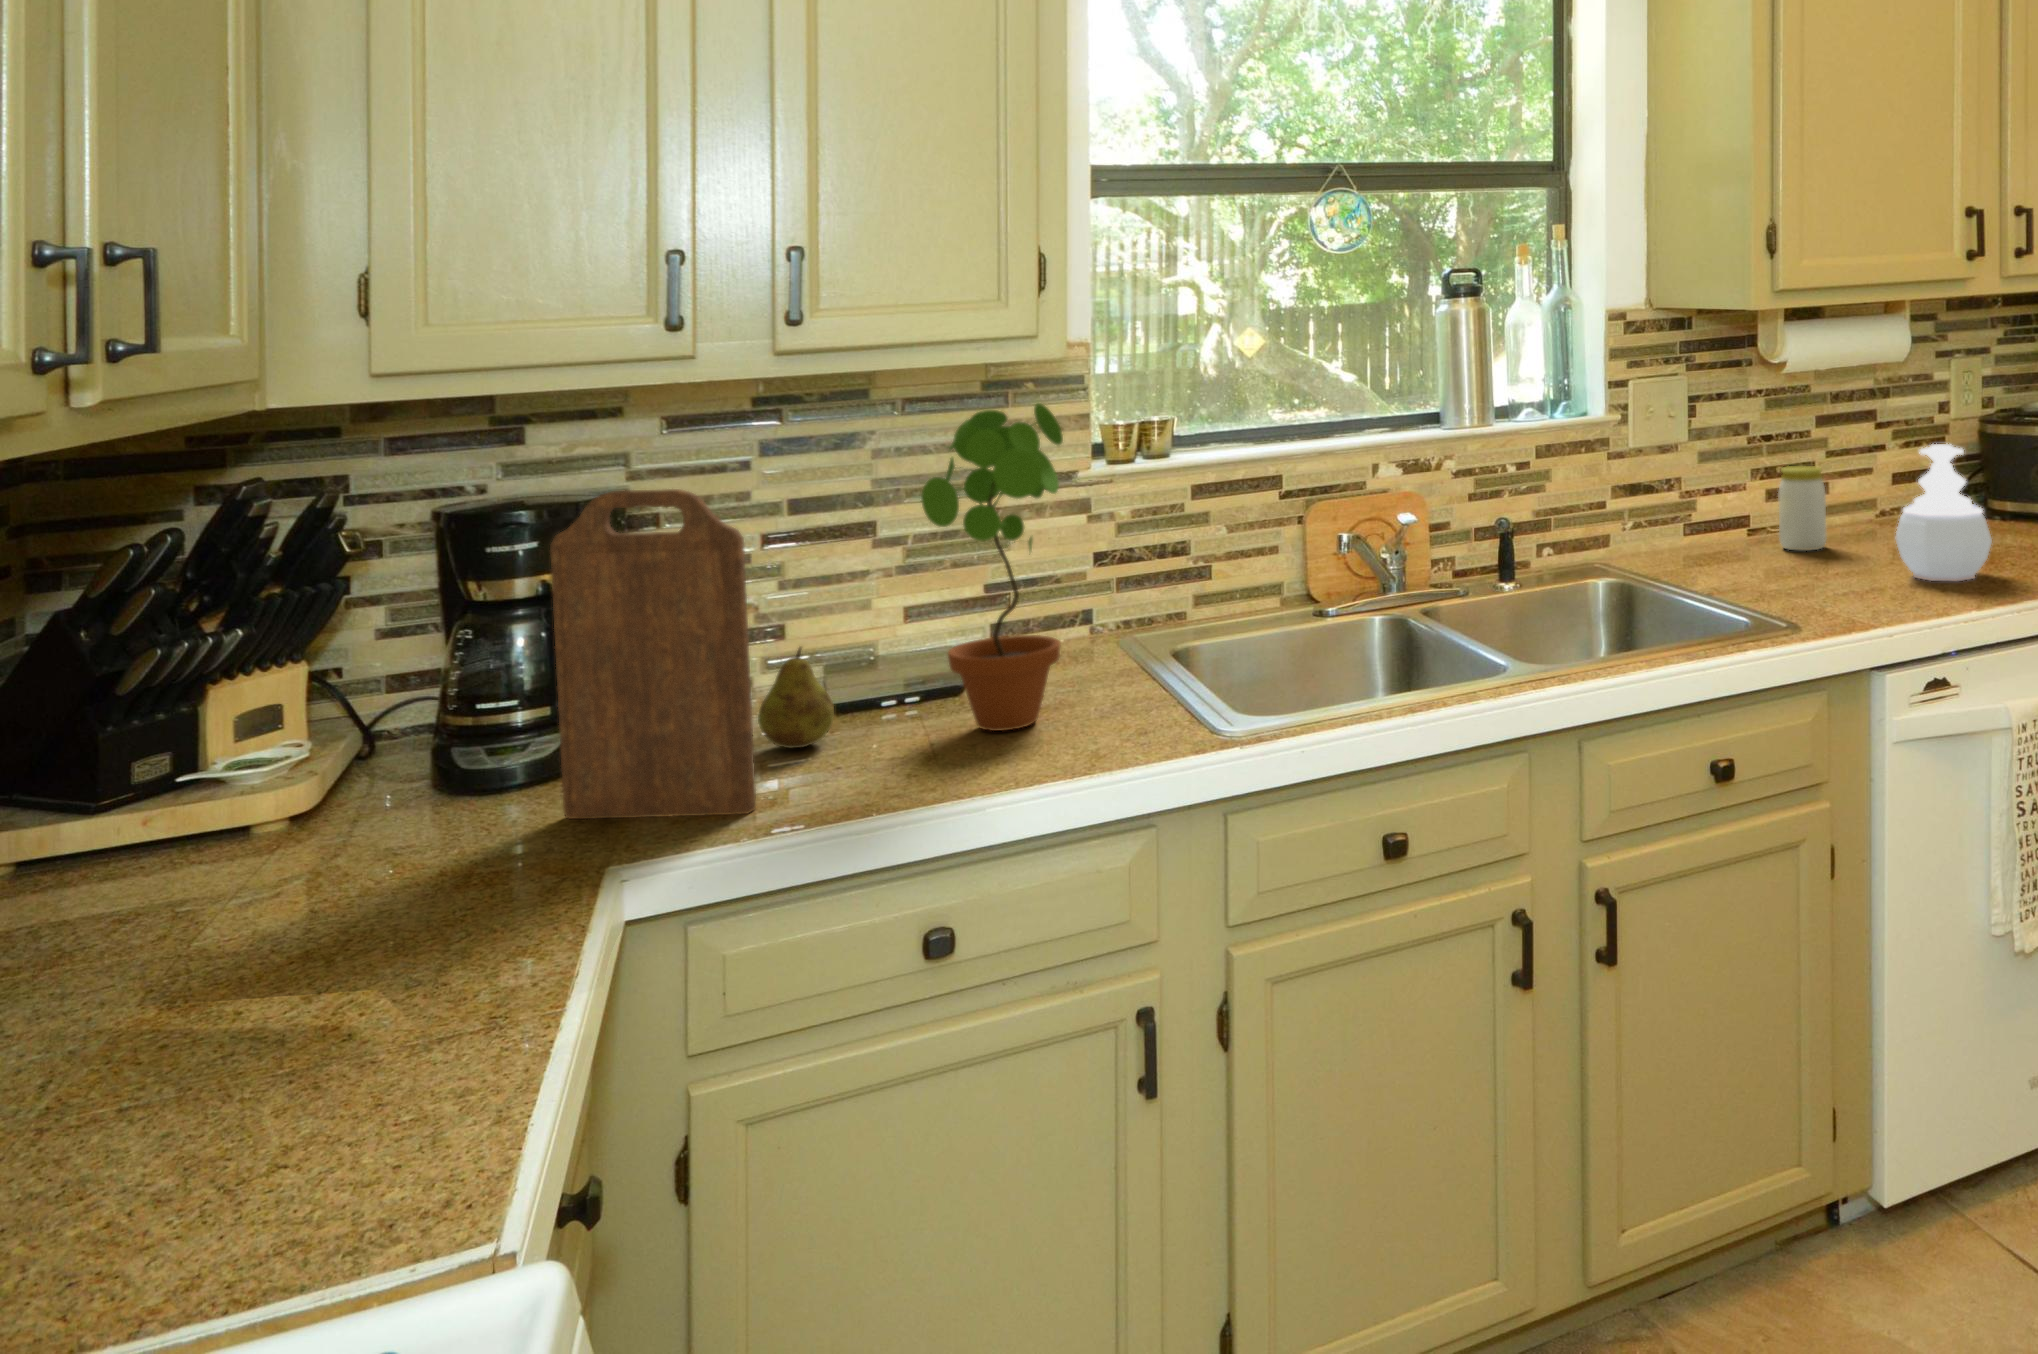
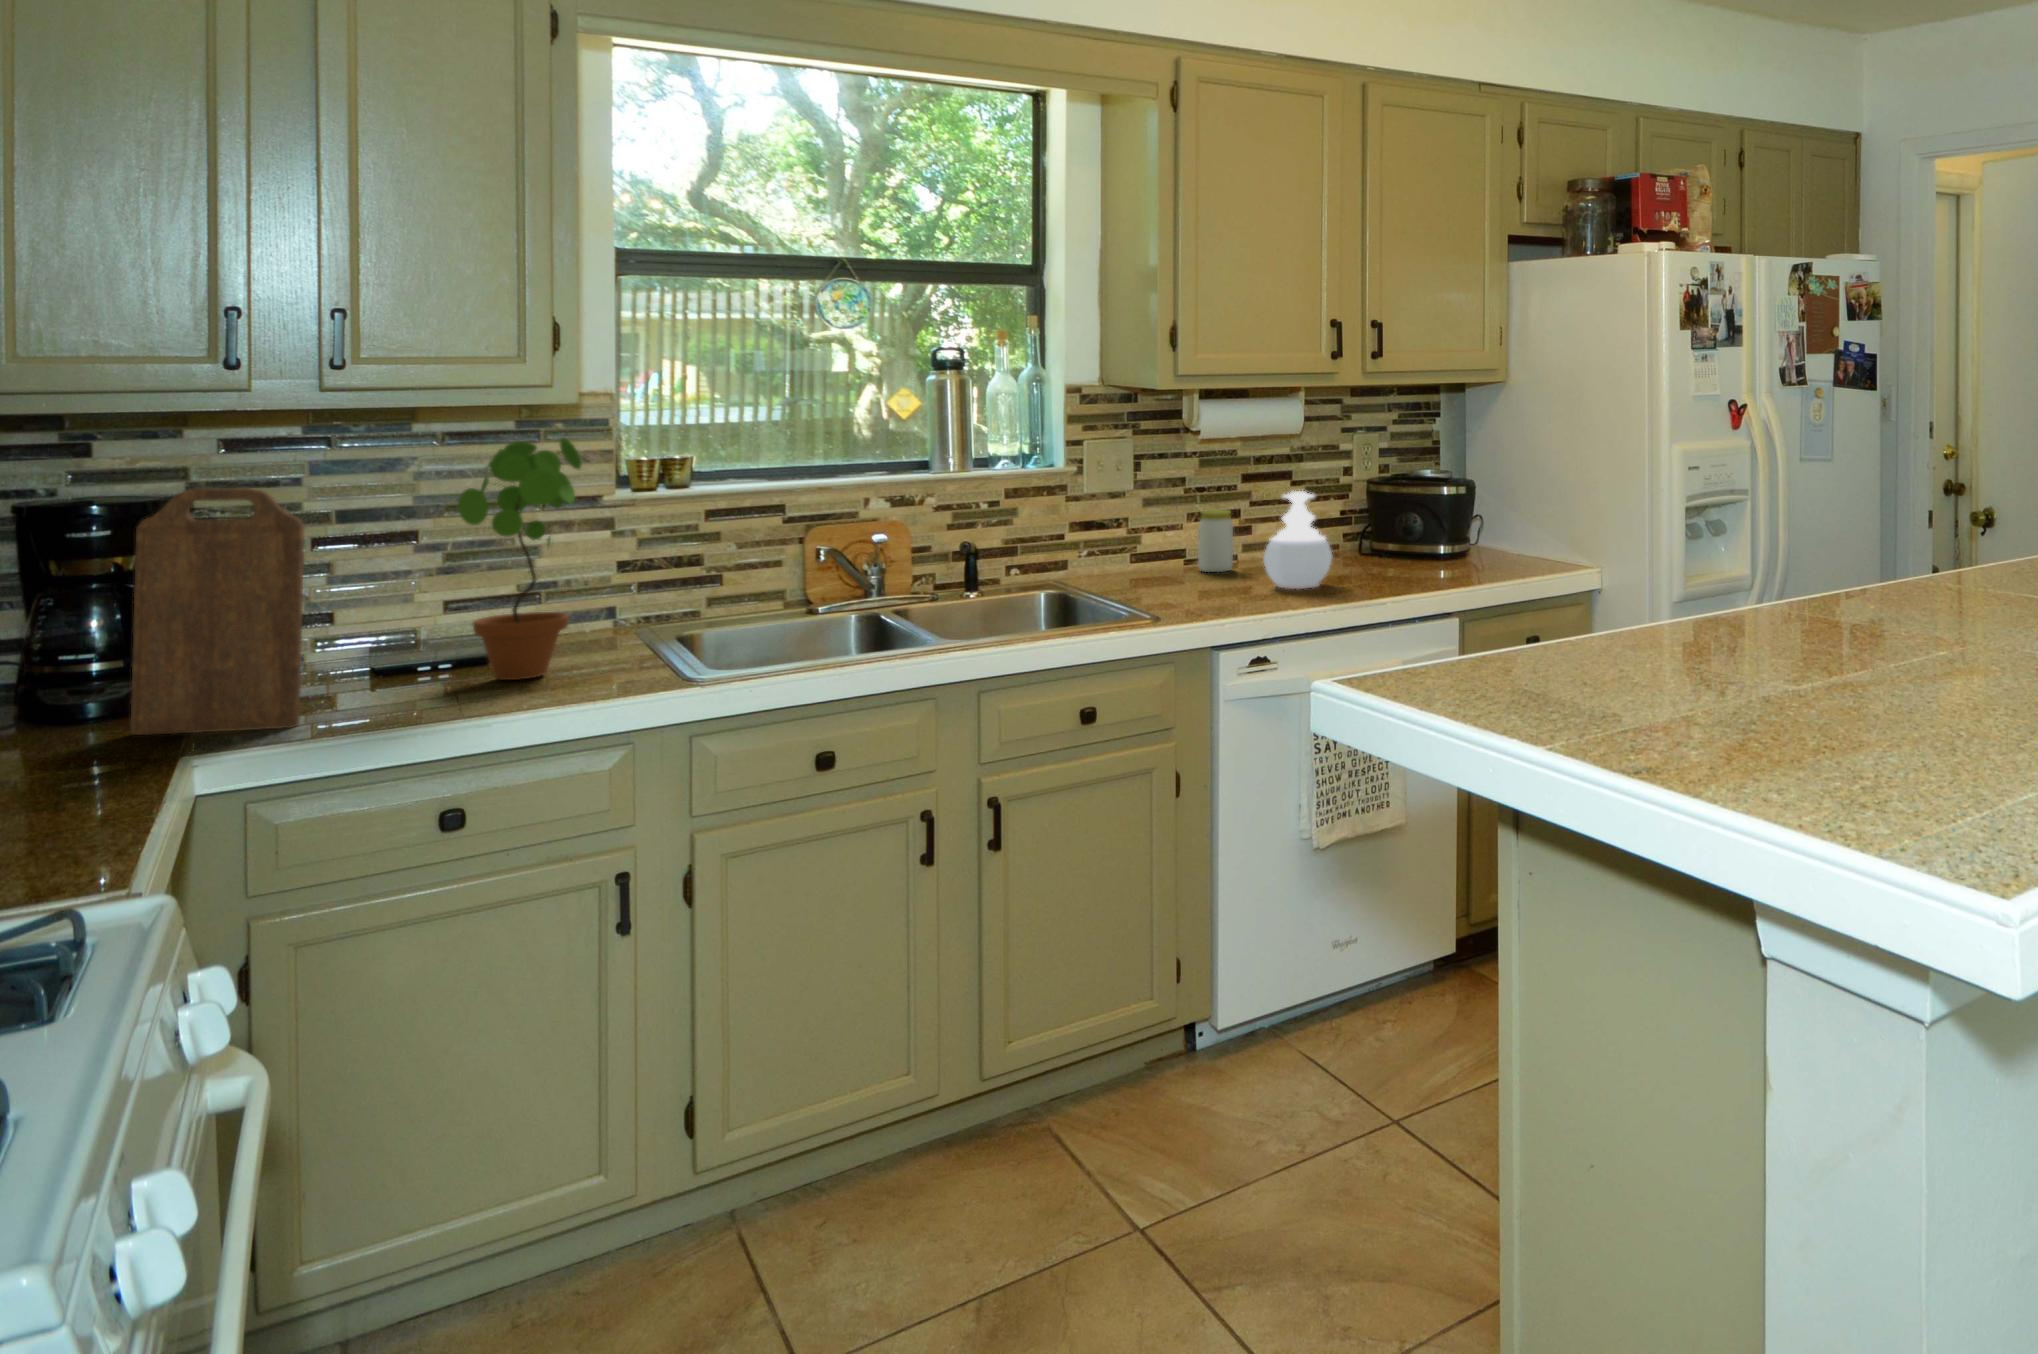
fruit: present [758,647,834,748] -> none [304,616,371,693]

